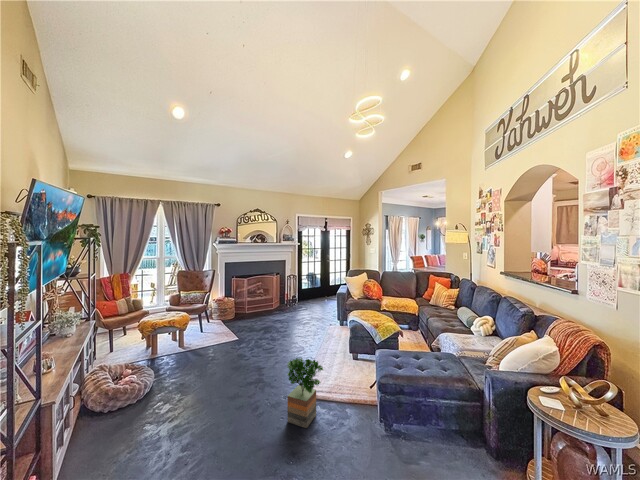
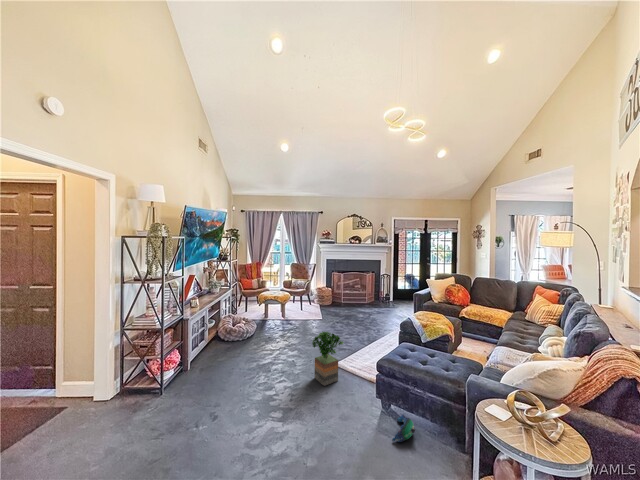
plush toy: none [405,430,435,465] -> present [392,415,415,442]

